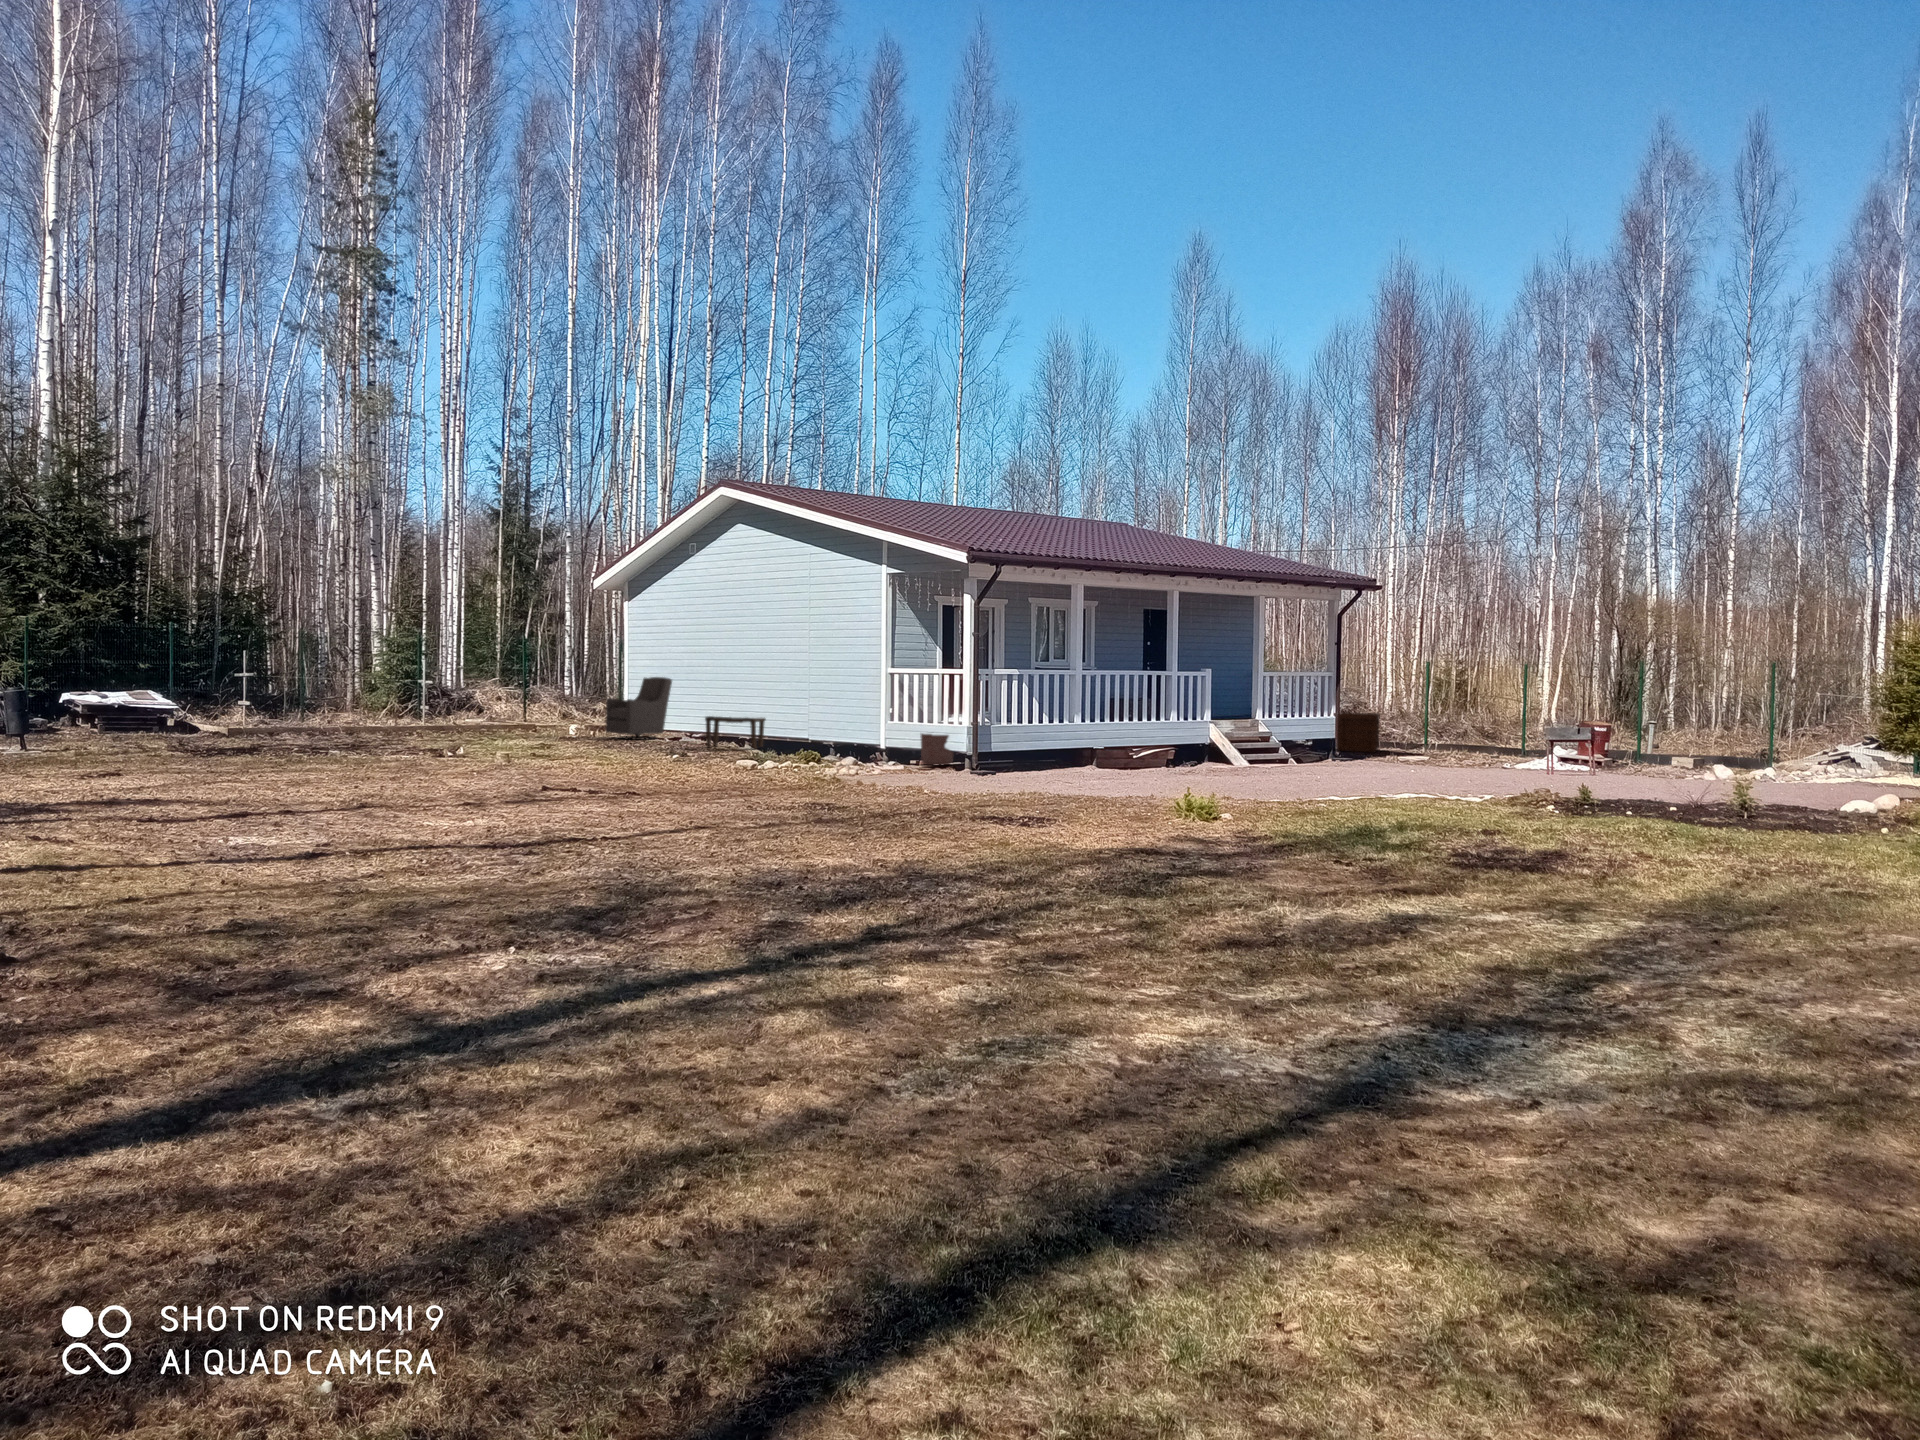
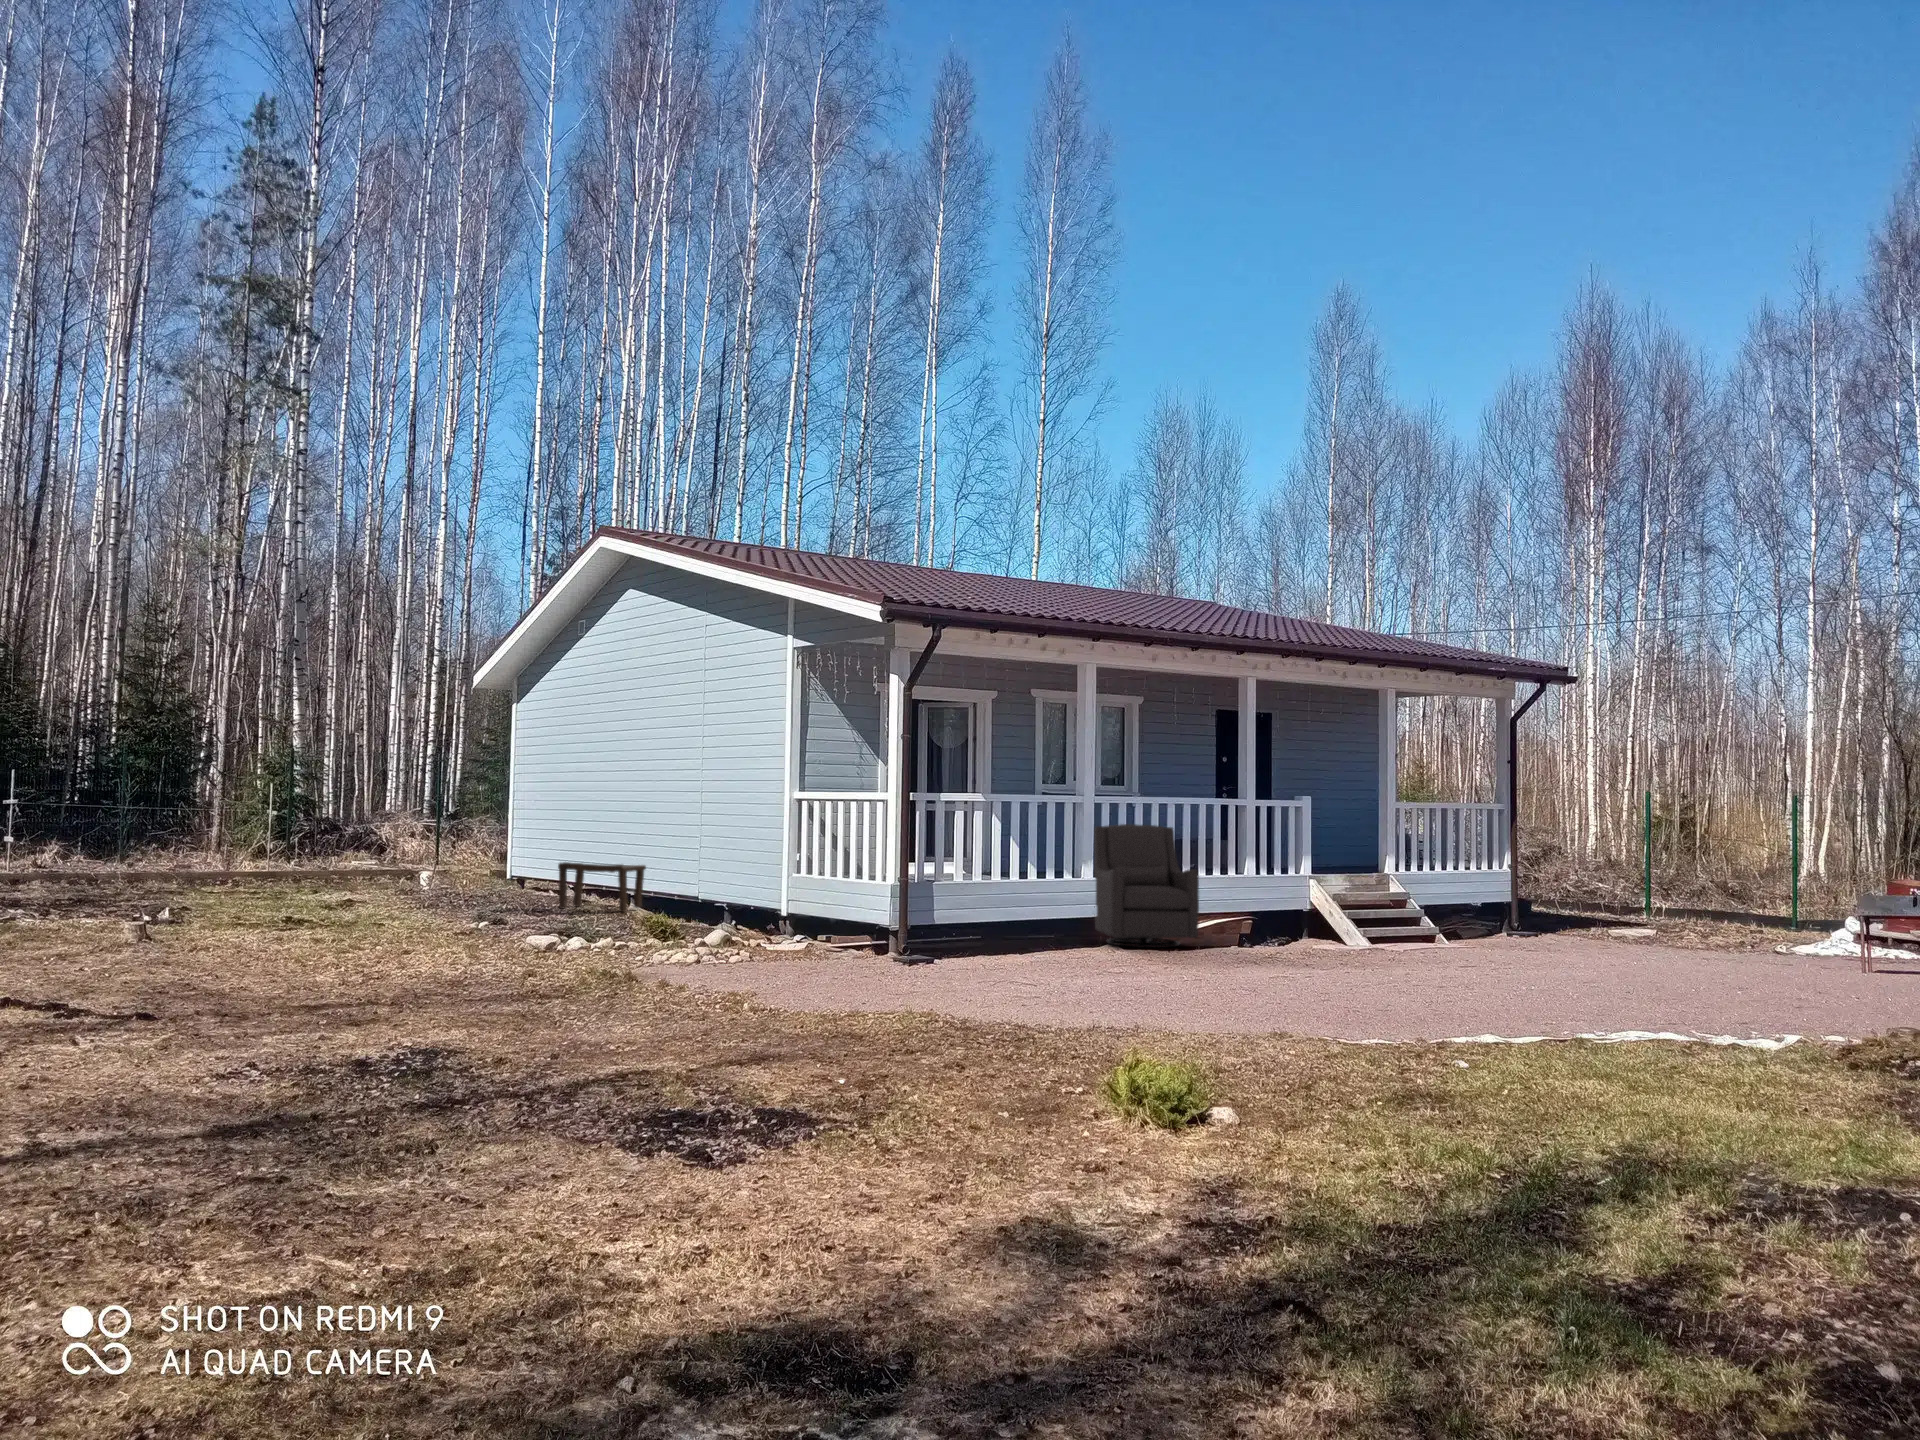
chair: present [605,677,672,740] -> present [1094,824,1199,948]
wooden crate: present [1337,712,1380,752] -> none [1513,862,1579,924]
planter: present [921,734,953,765] -> none [825,892,880,945]

